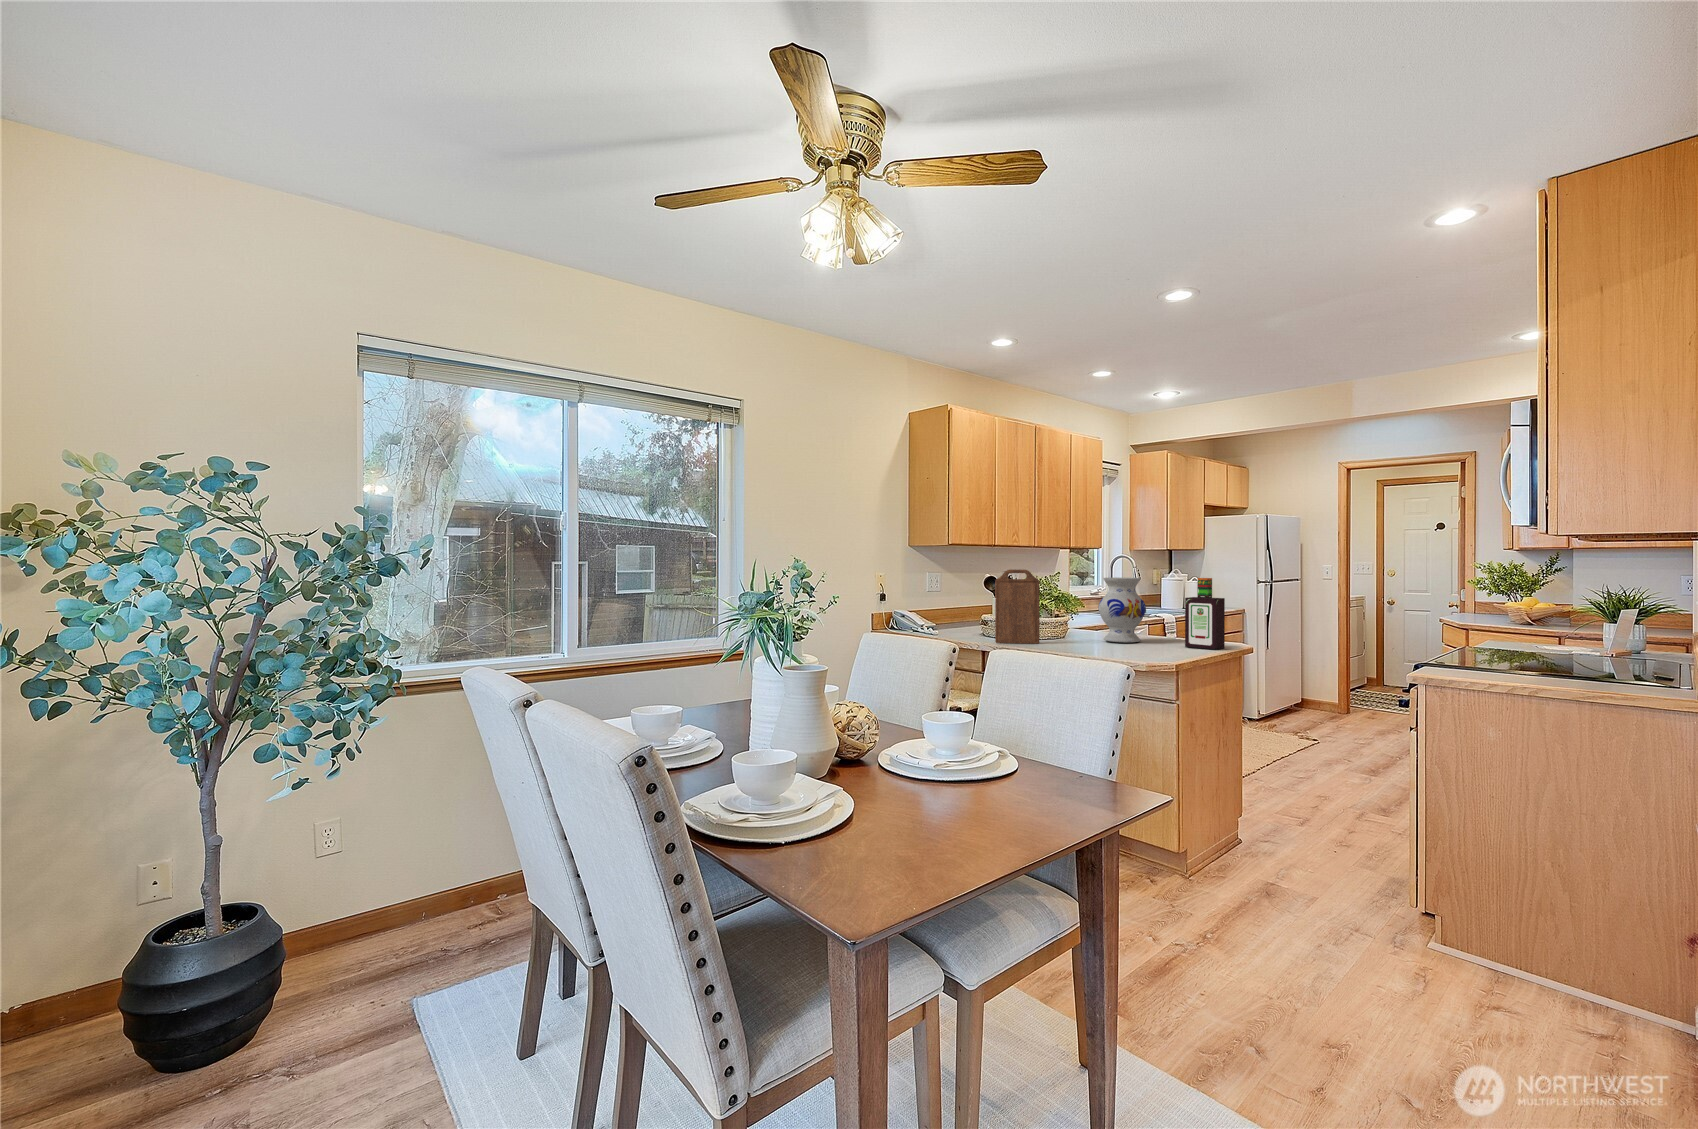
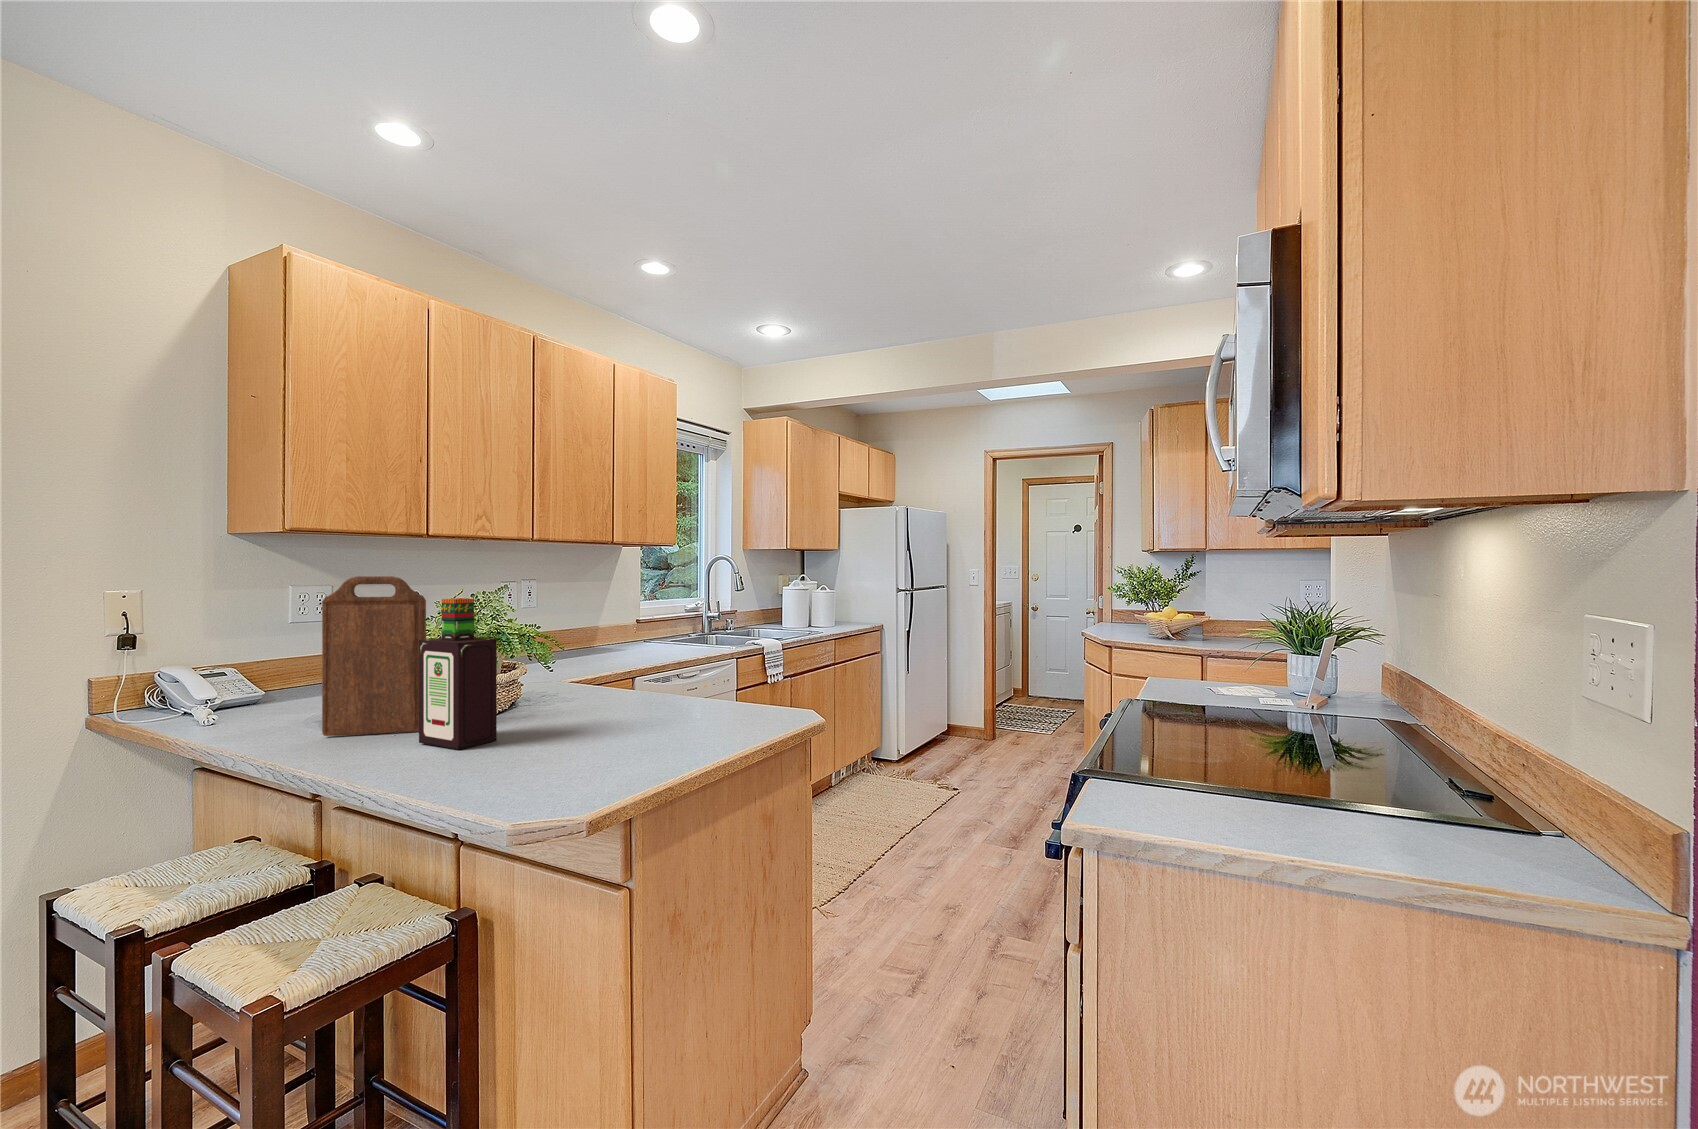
vase: present [1098,578,1146,643] -> none [561,590,651,717]
bottle: present [1185,578,1225,650] -> present [419,598,497,750]

